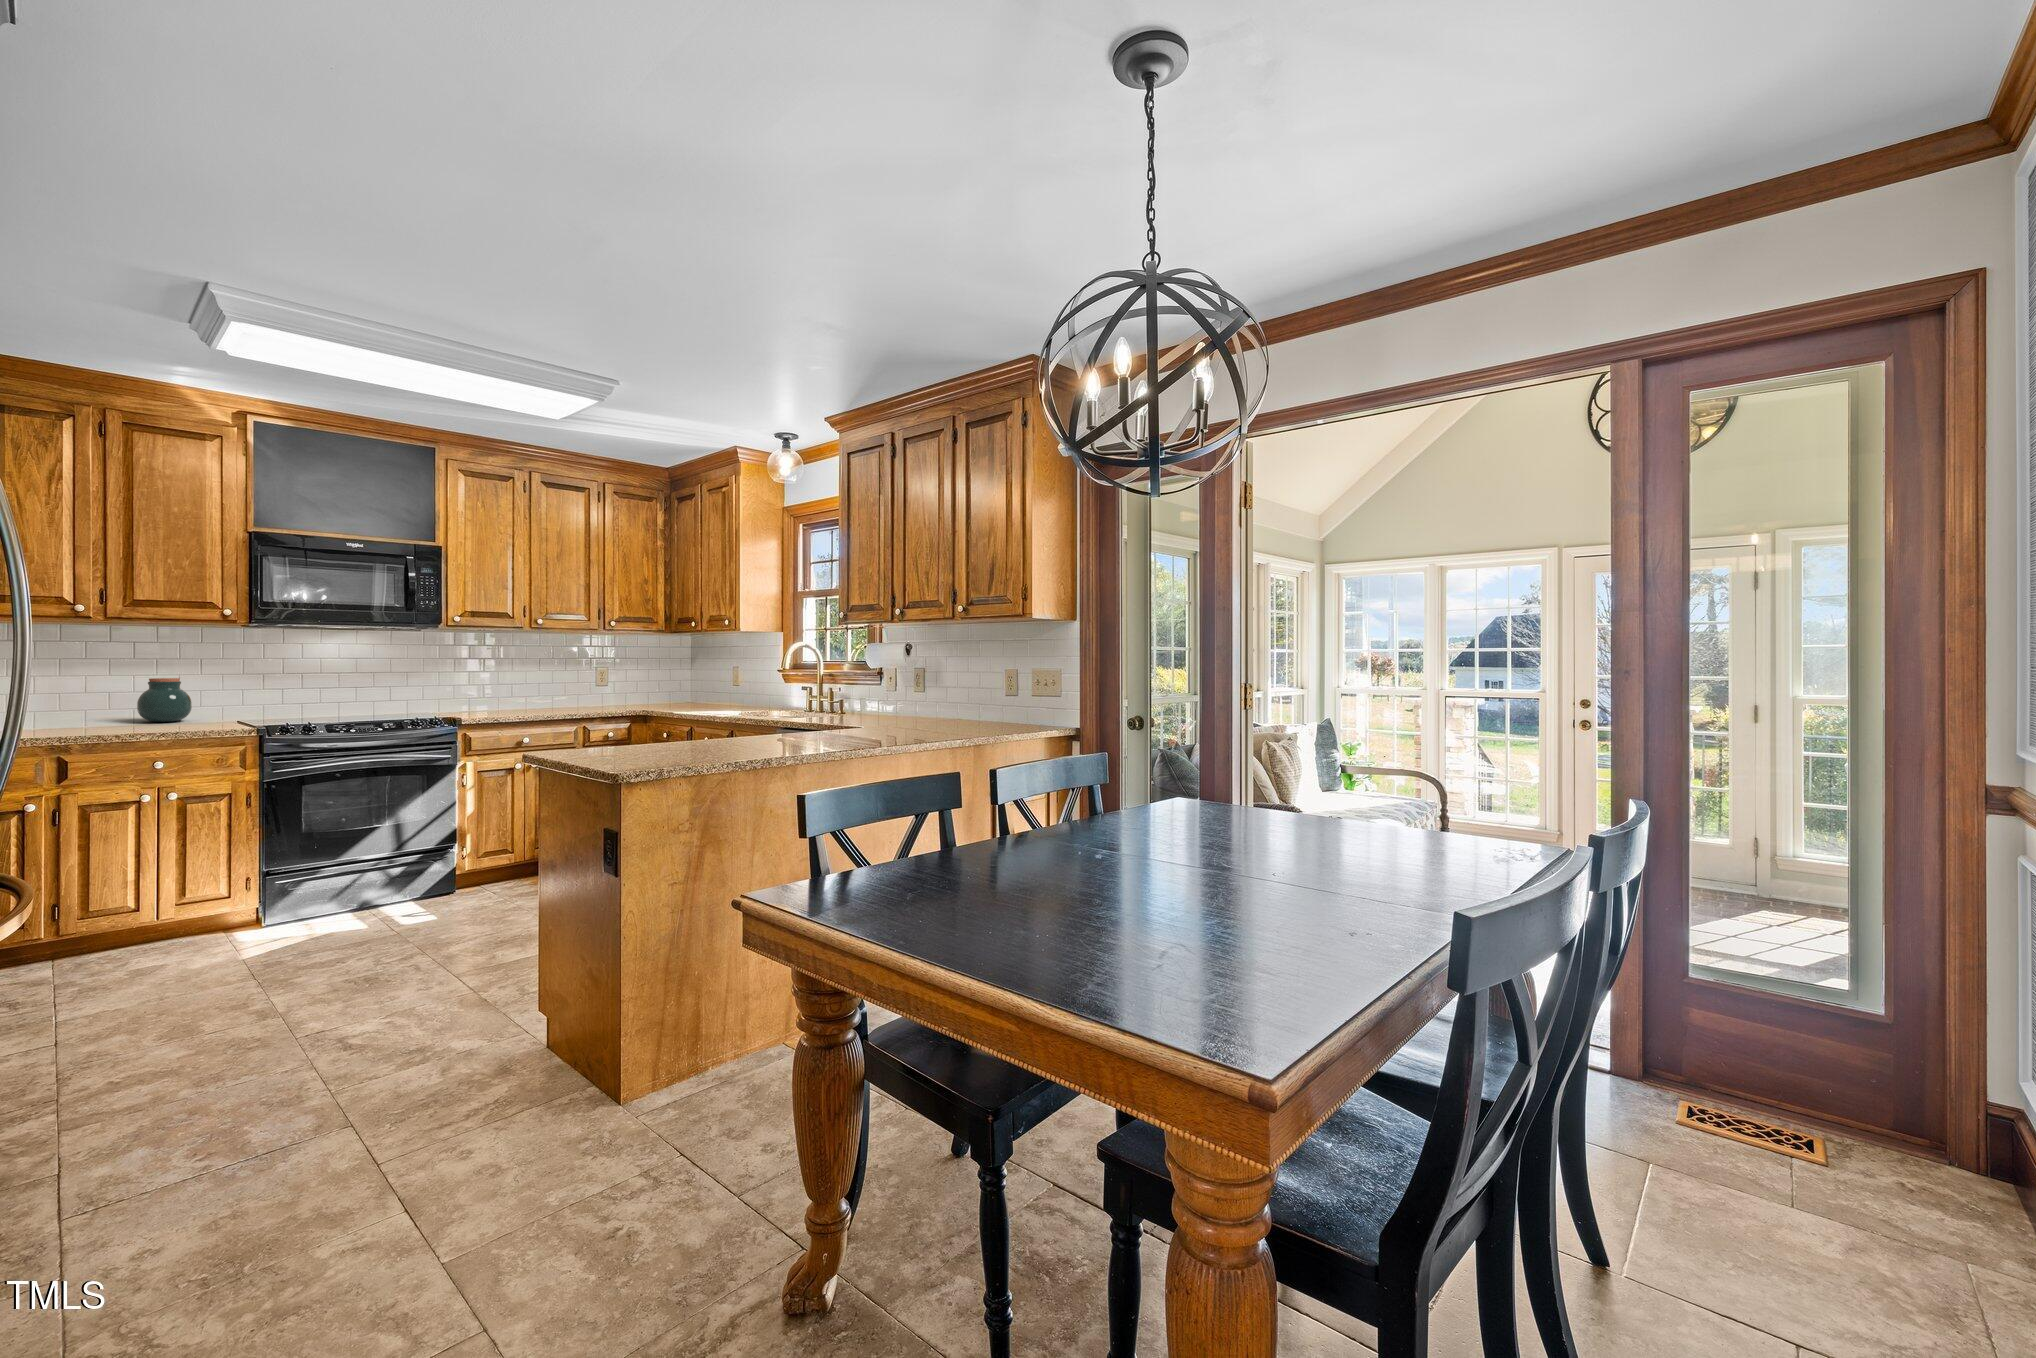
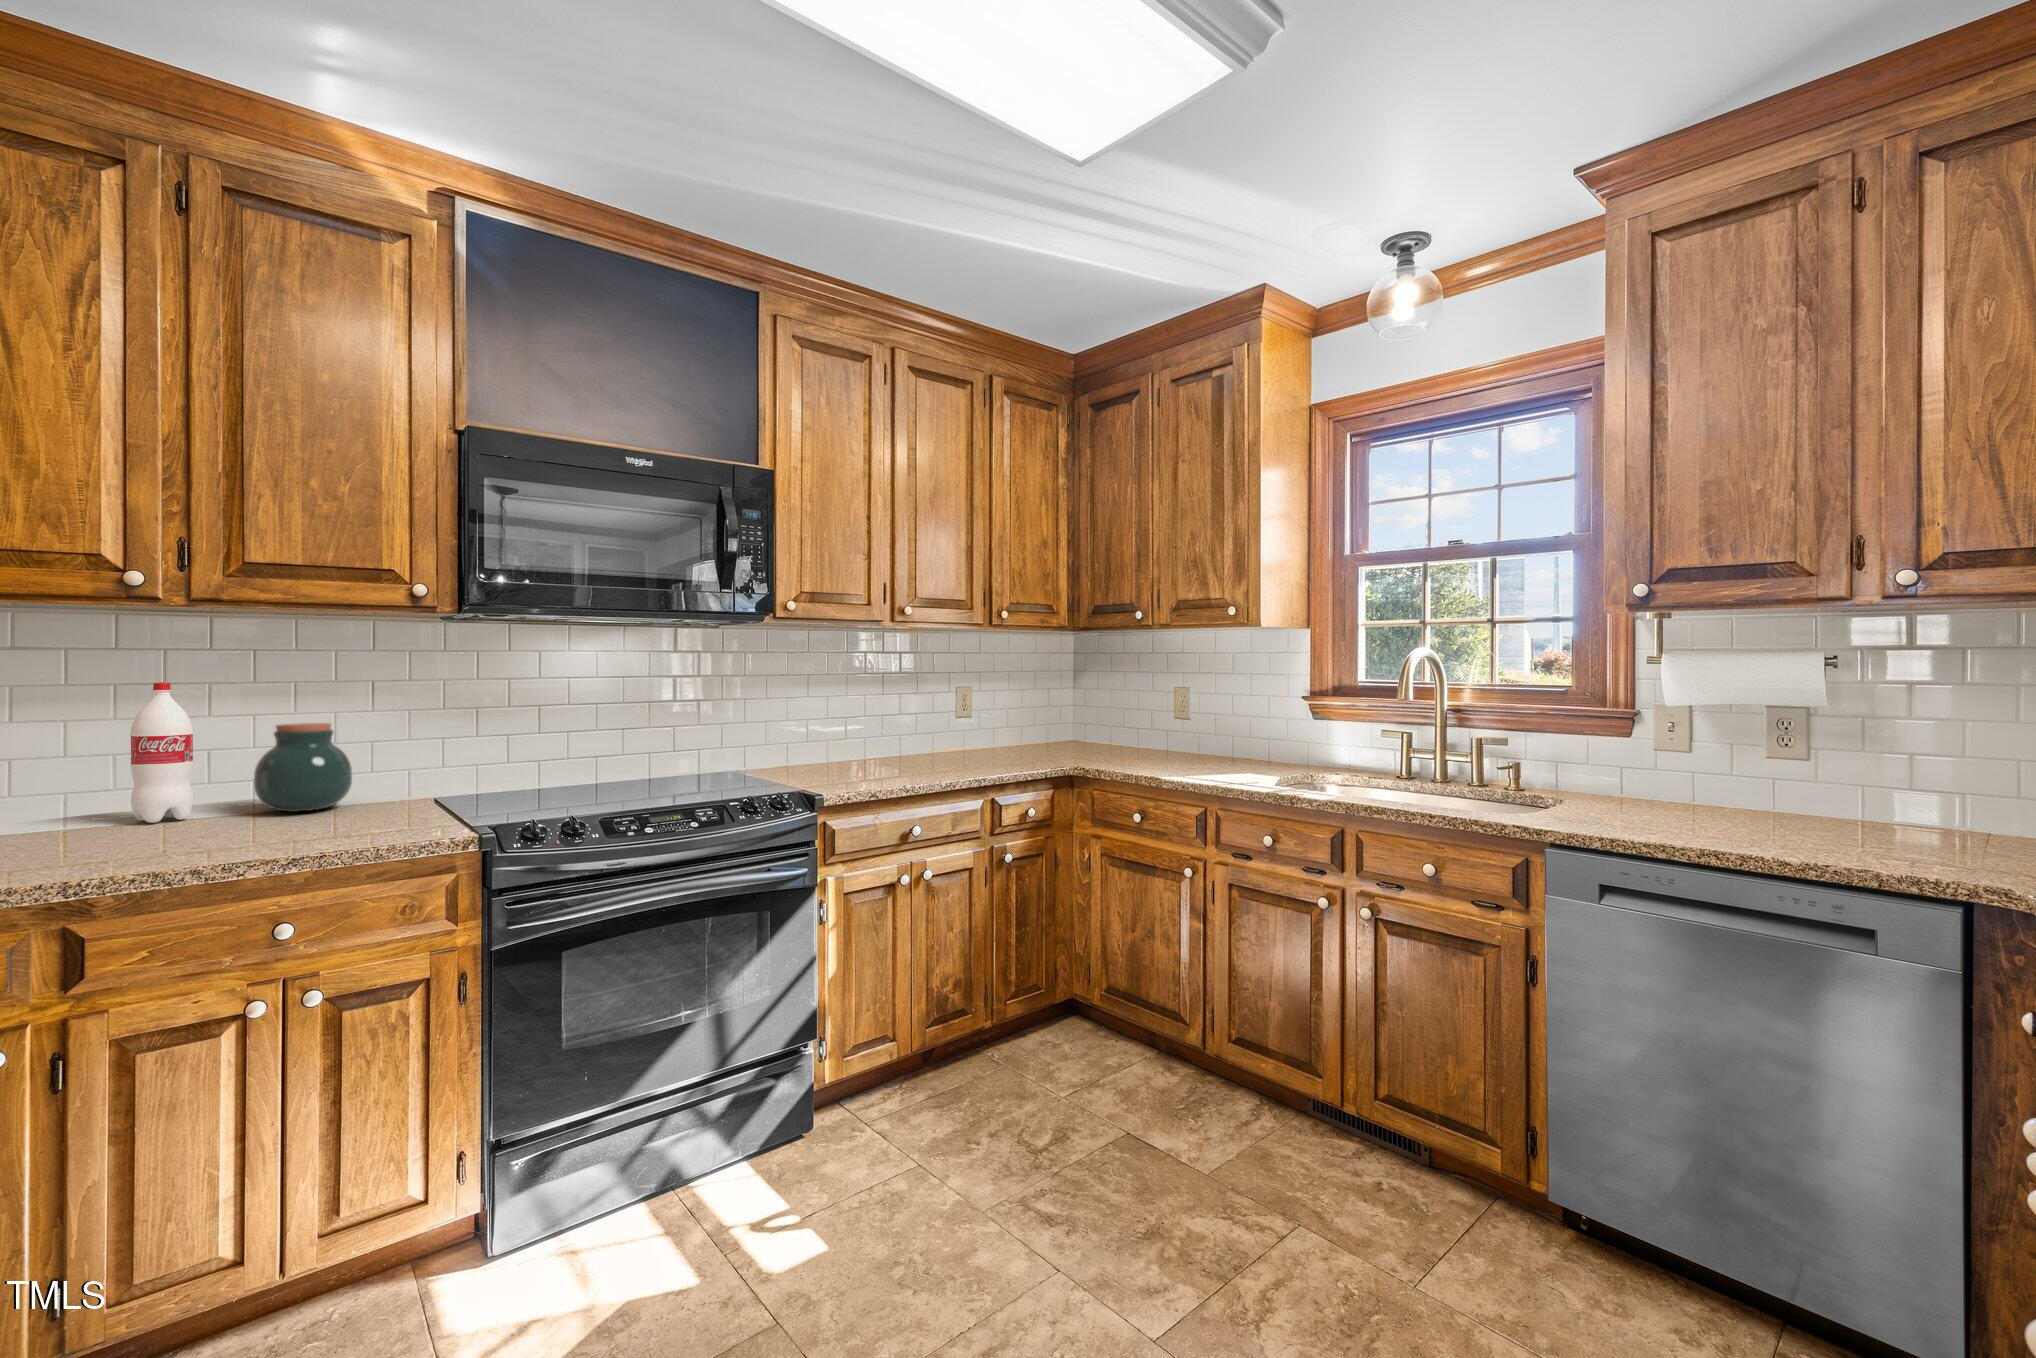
bottle: none [72,657,105,725] -> present [130,683,194,823]

